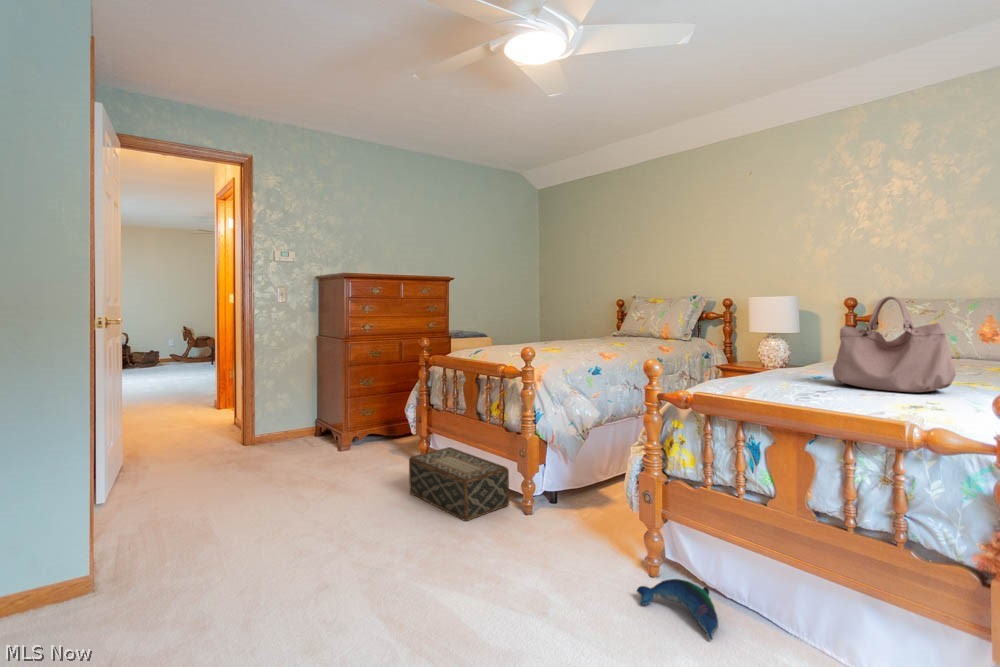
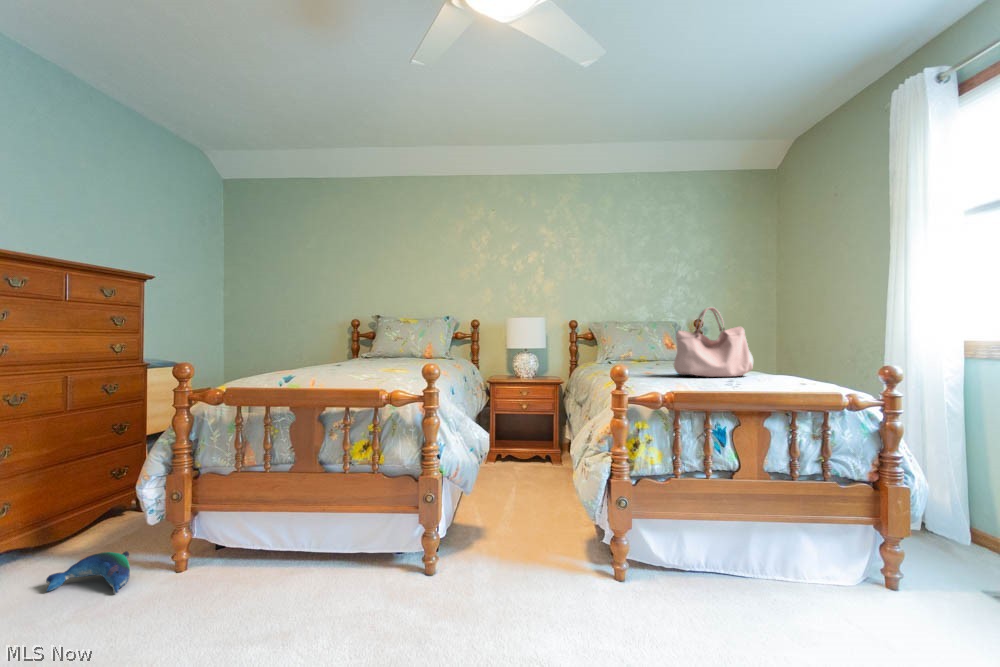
woven basket: present [409,447,509,521] -> none [221,525,402,630]
plush toy: present [637,579,718,640] -> present [46,551,130,593]

